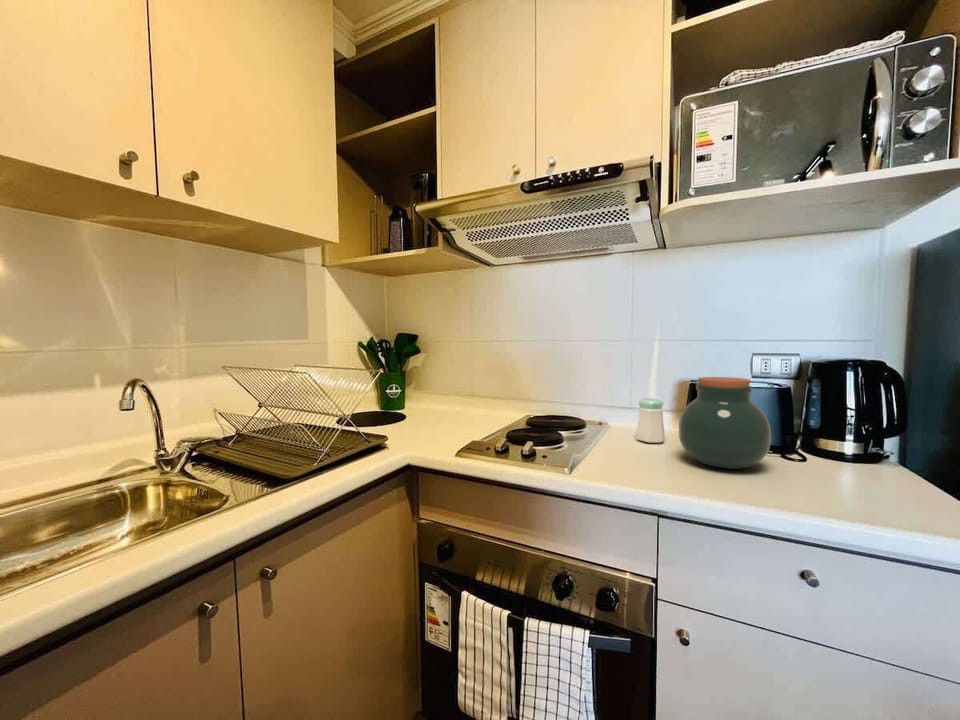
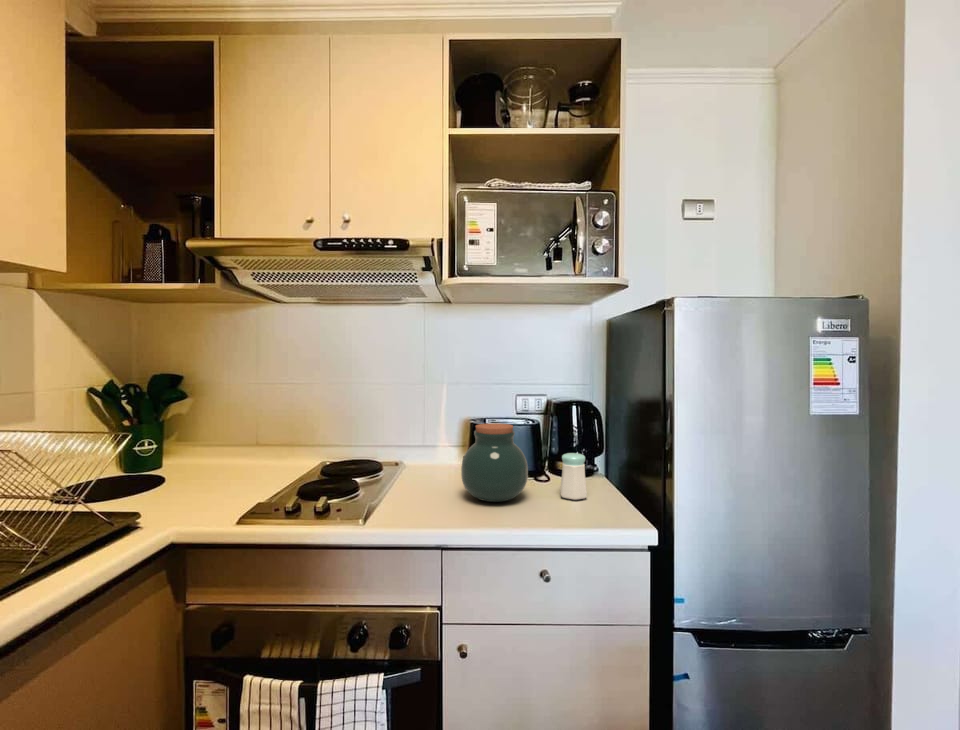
salt shaker: present [637,398,665,443] -> present [560,453,587,500]

